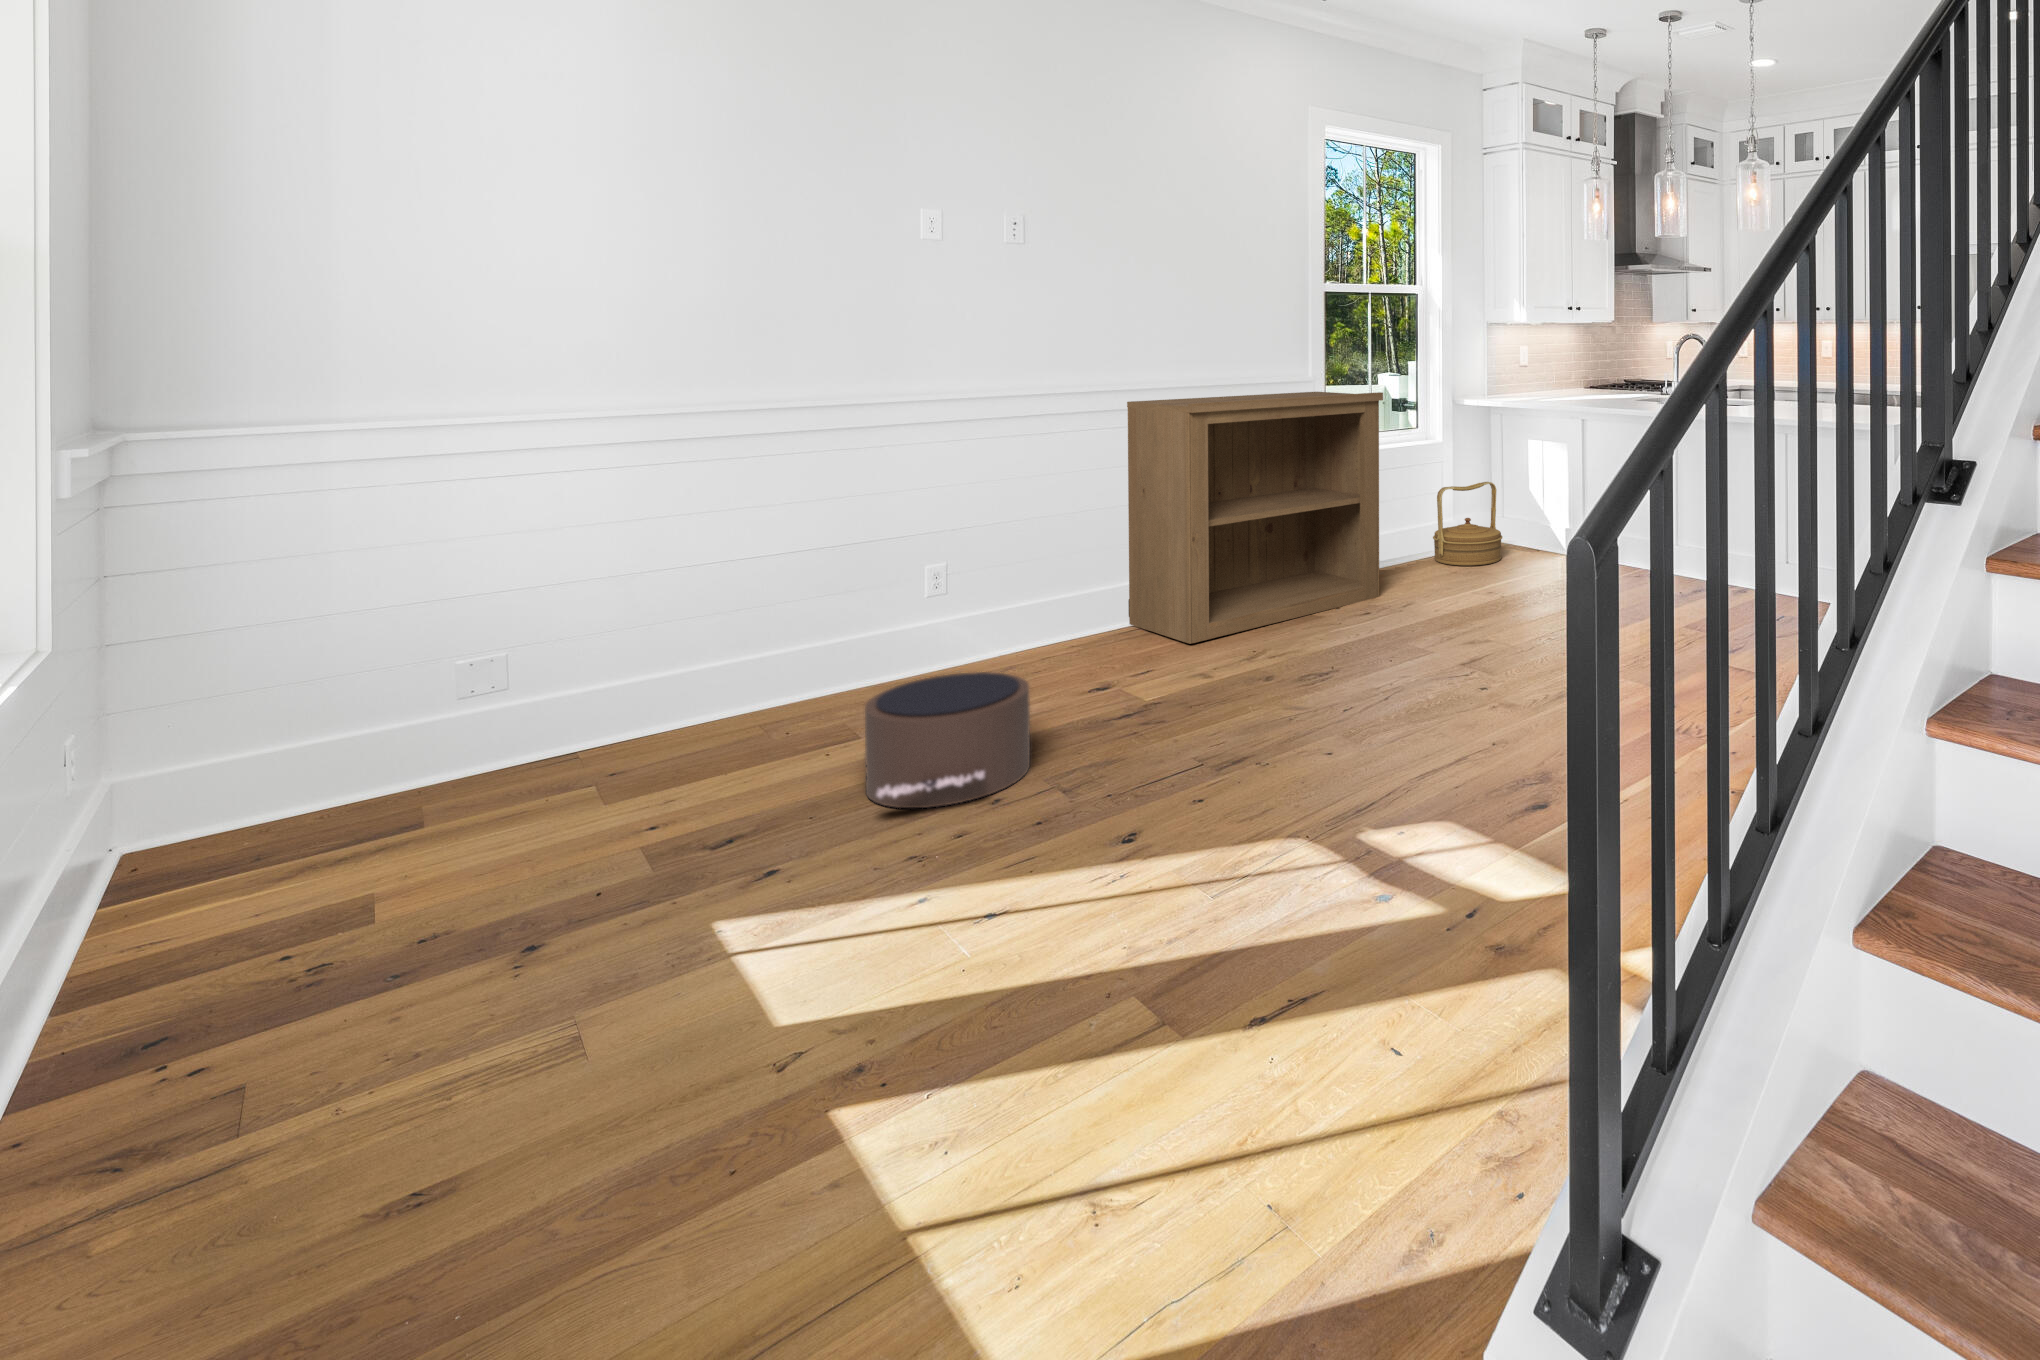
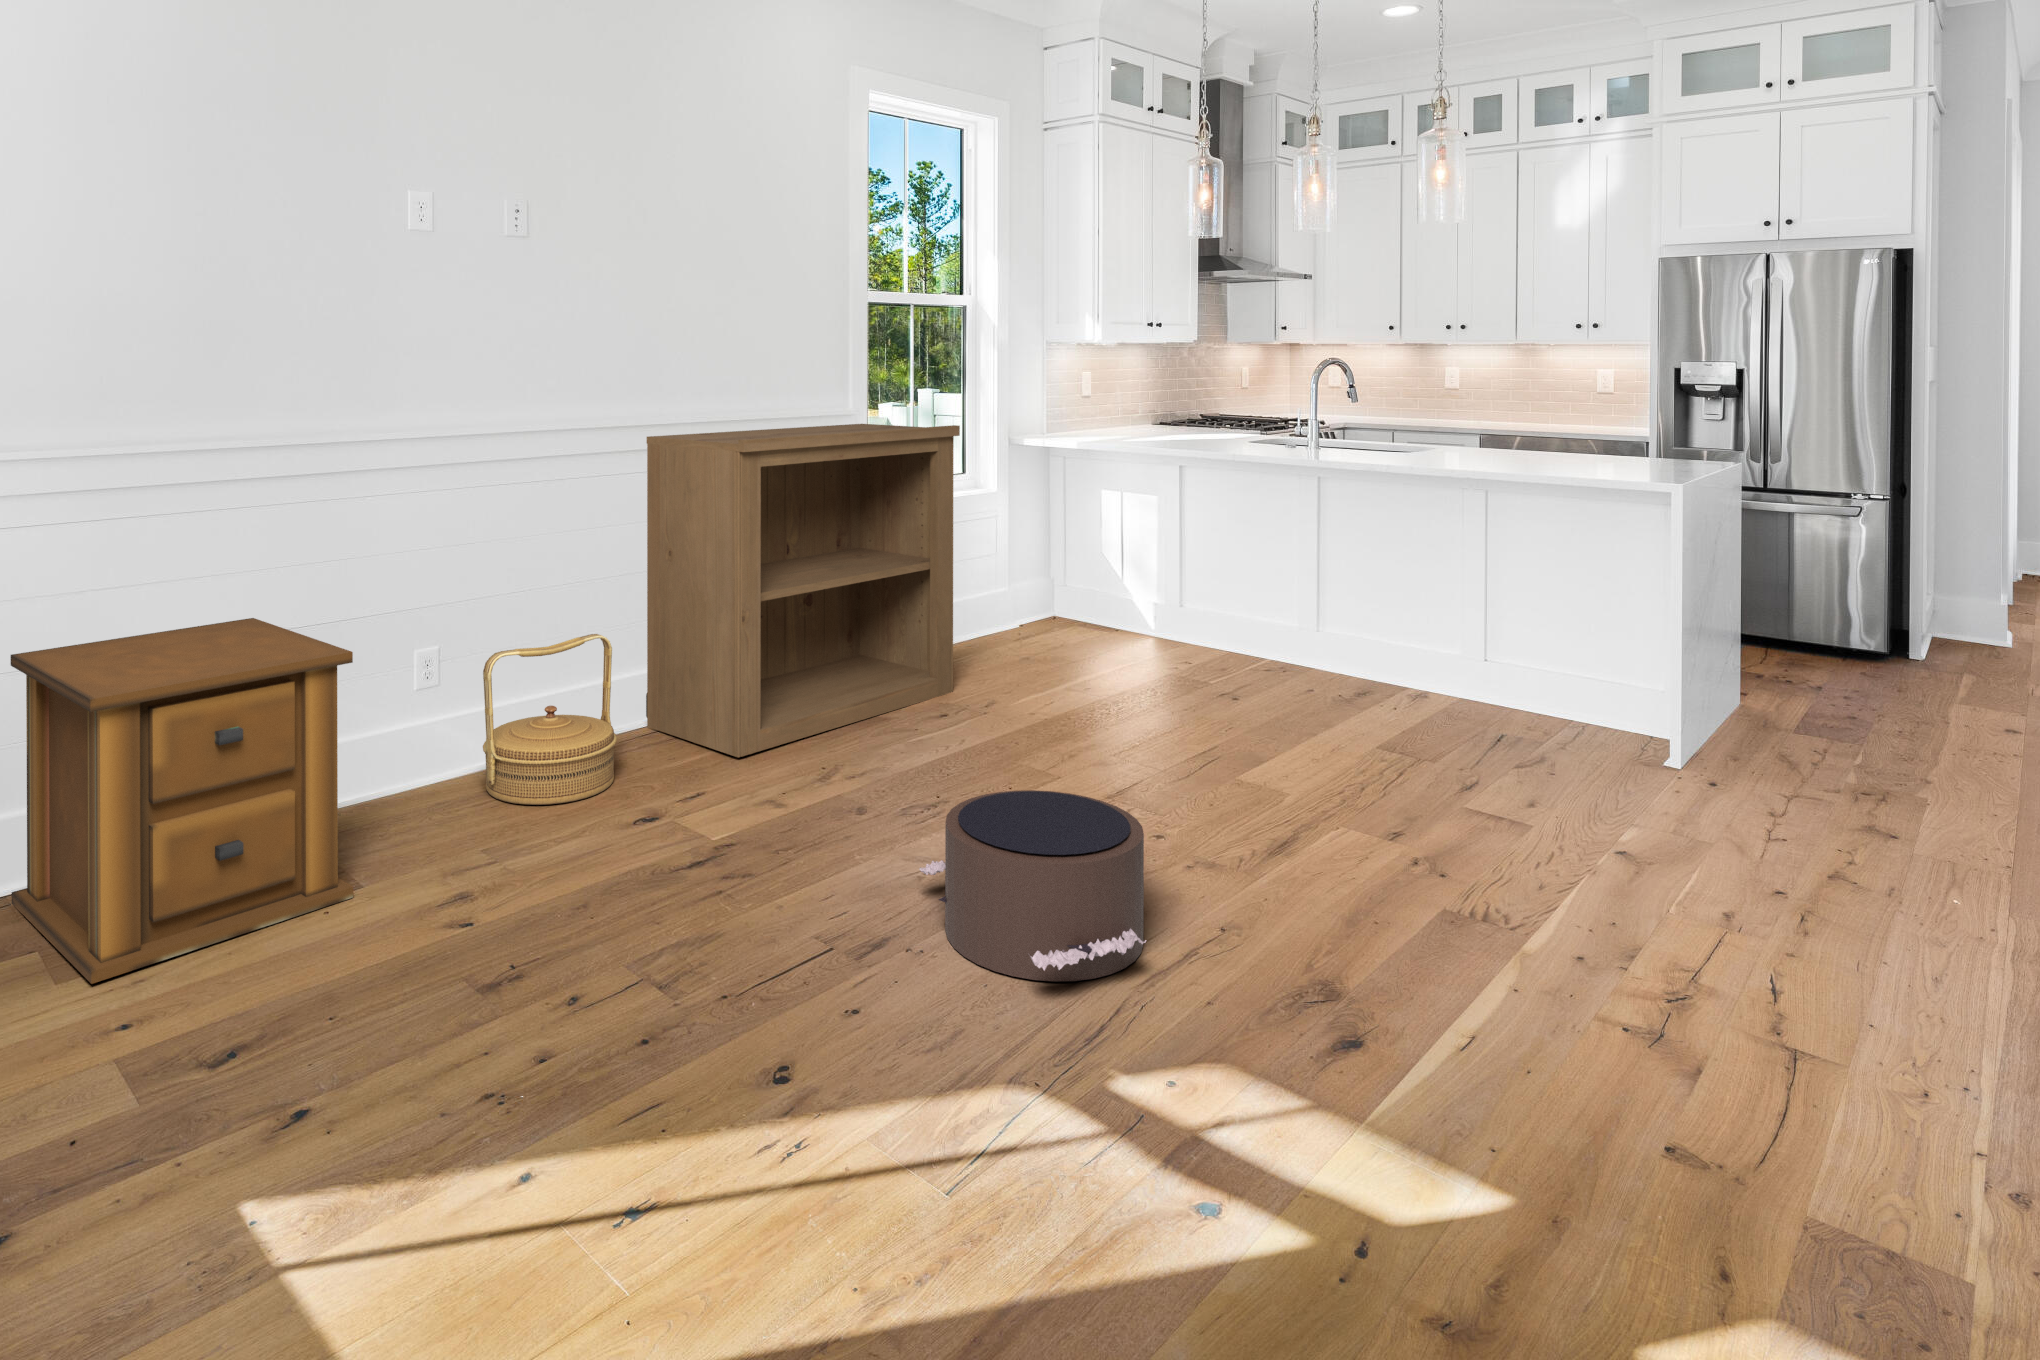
woven basket: present [1433,482,1502,566] -> present [483,634,617,805]
side table: none [592,539,860,797] -> present [11,618,353,984]
pouf: present [865,672,1030,808] -> present [919,790,1146,981]

